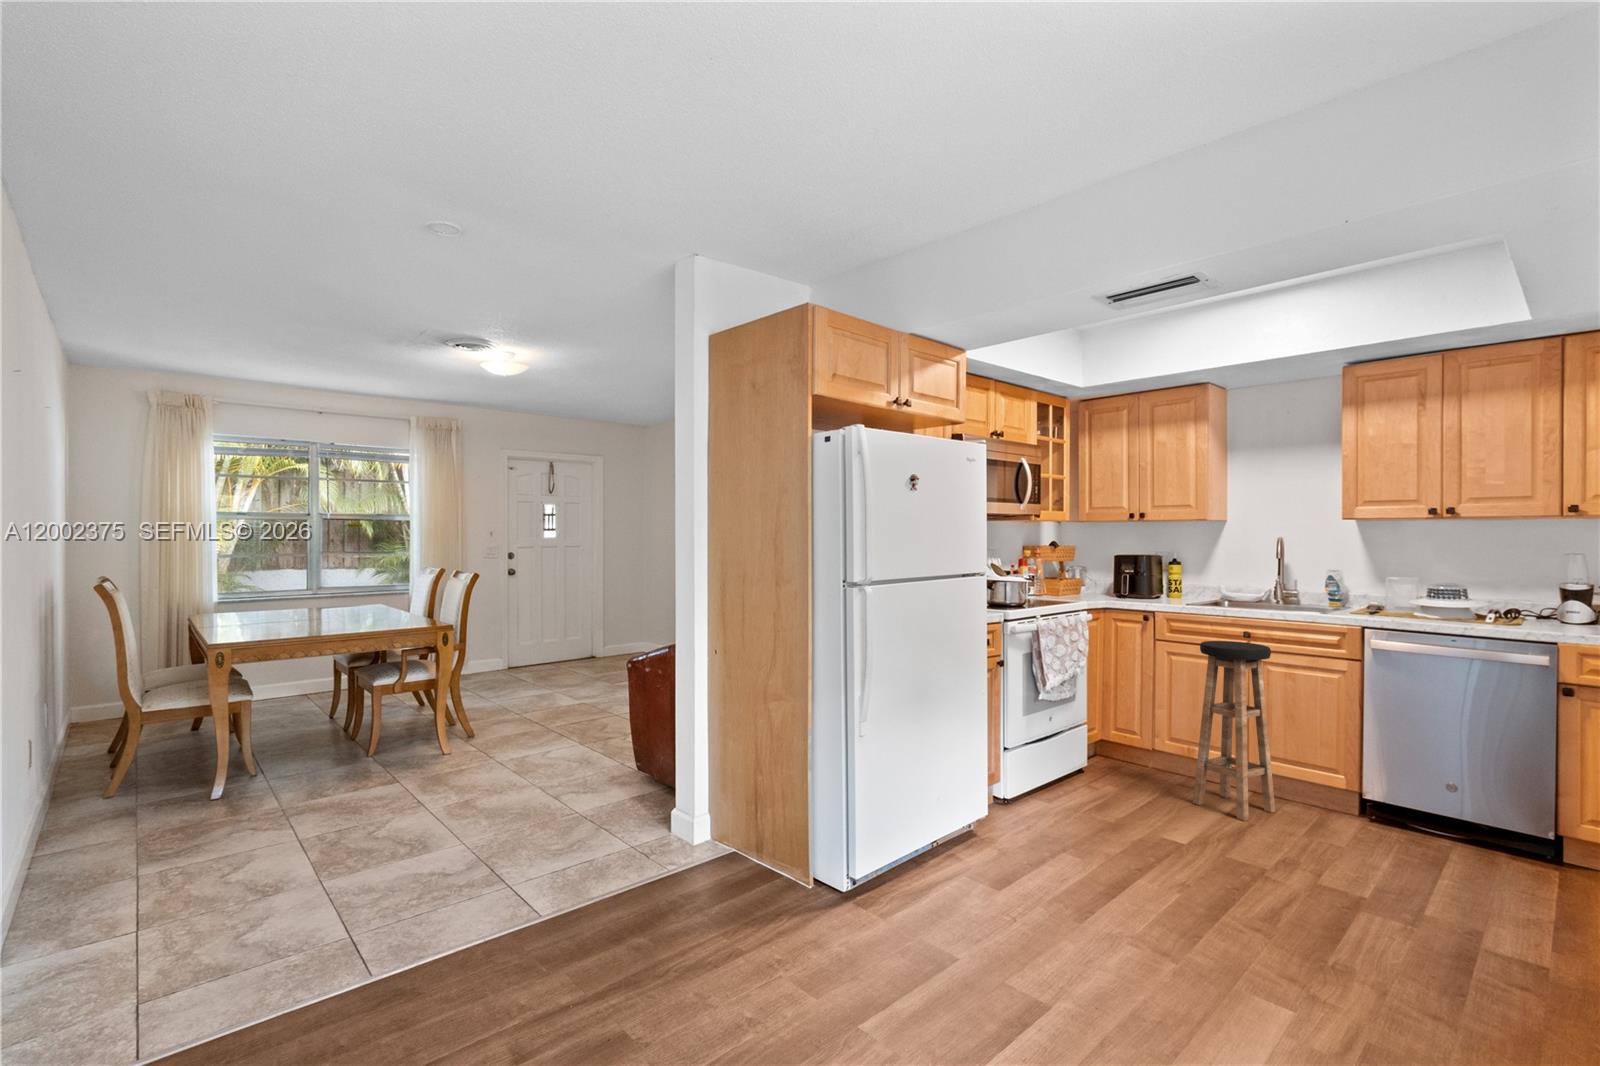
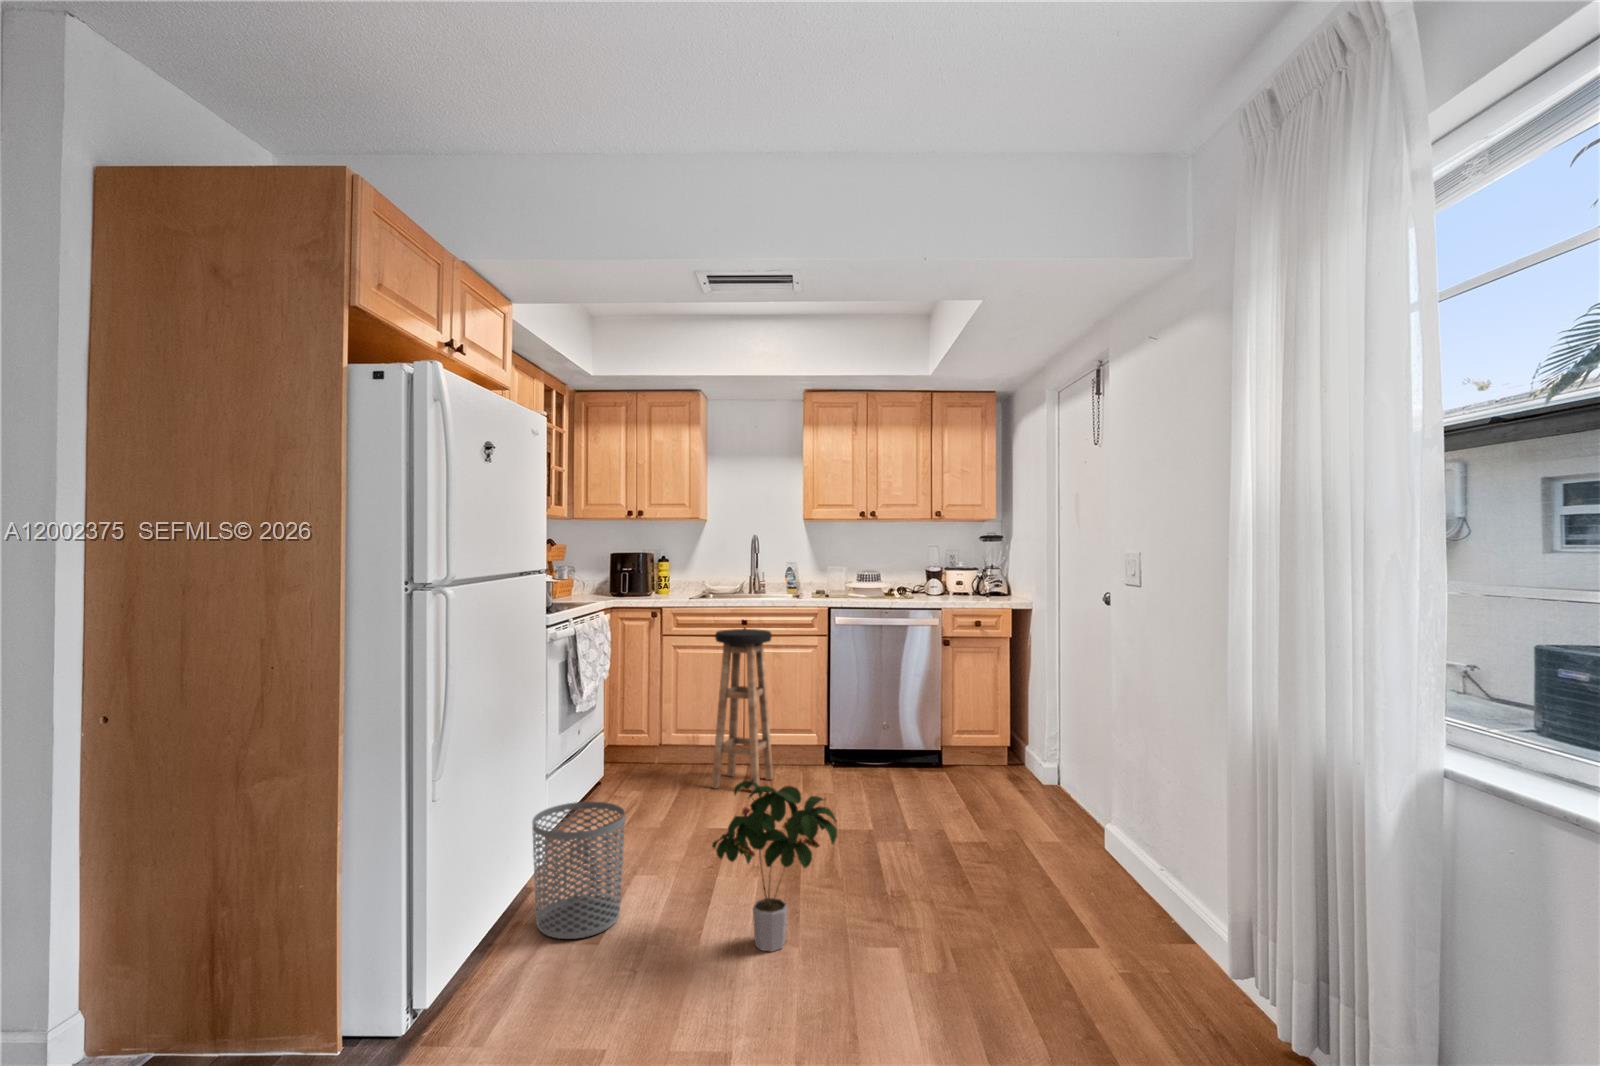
waste bin: none [955,776,1035,895] -> present [532,802,625,939]
potted plant: none [1108,796,1227,976] -> present [712,779,837,951]

